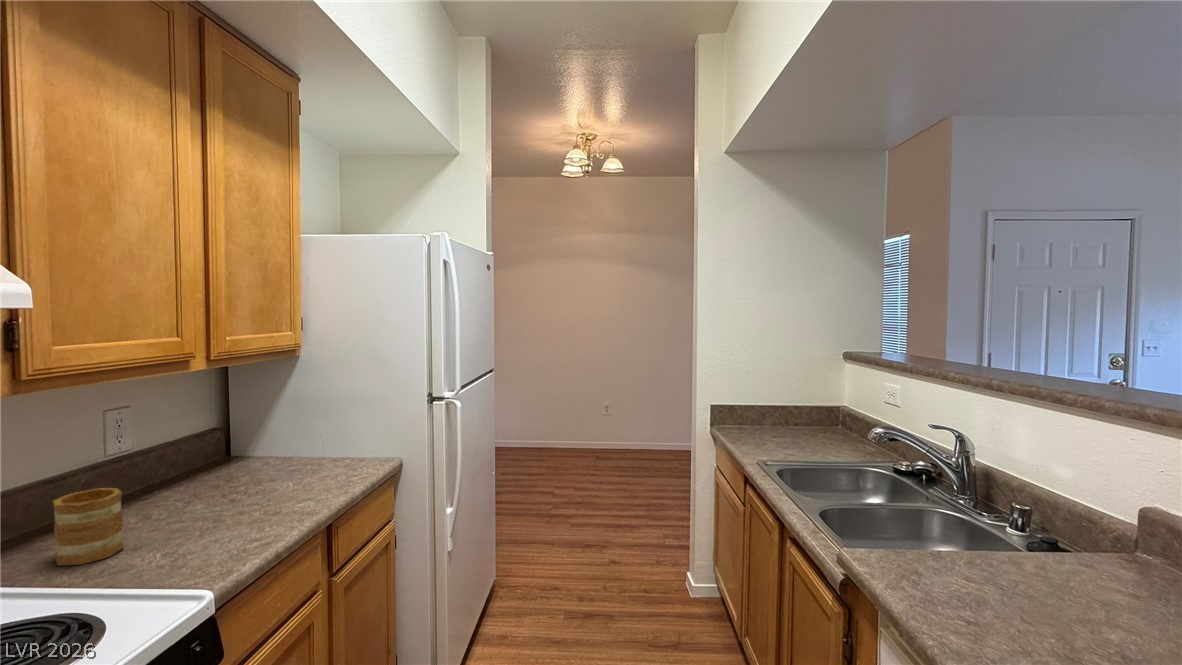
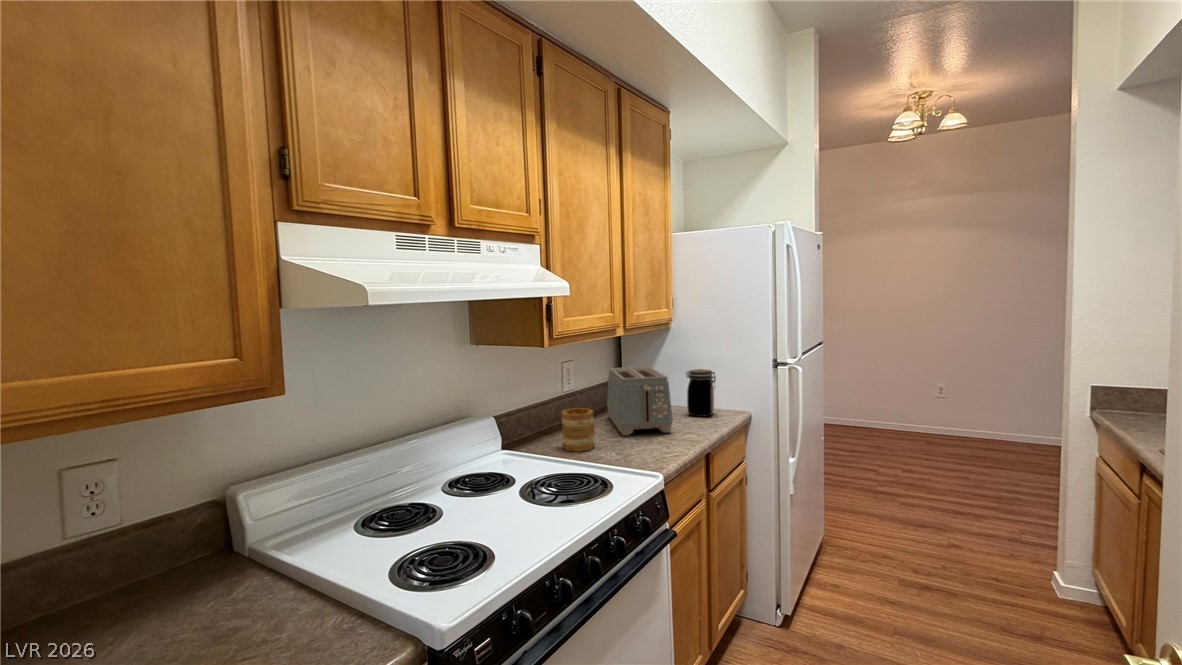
toaster: none [184,410,278,519] -> present [607,366,673,436]
jar: none [314,410,354,472] -> present [686,369,716,417]

